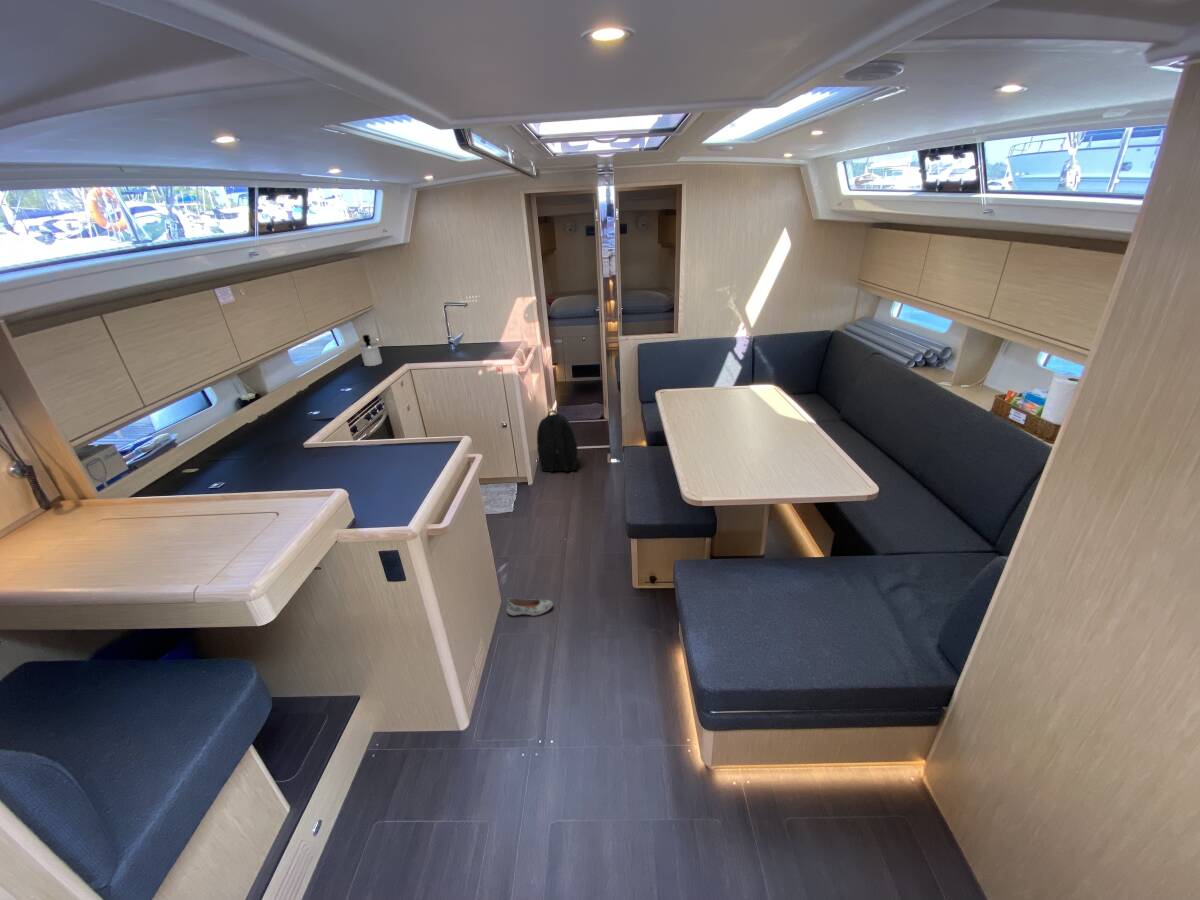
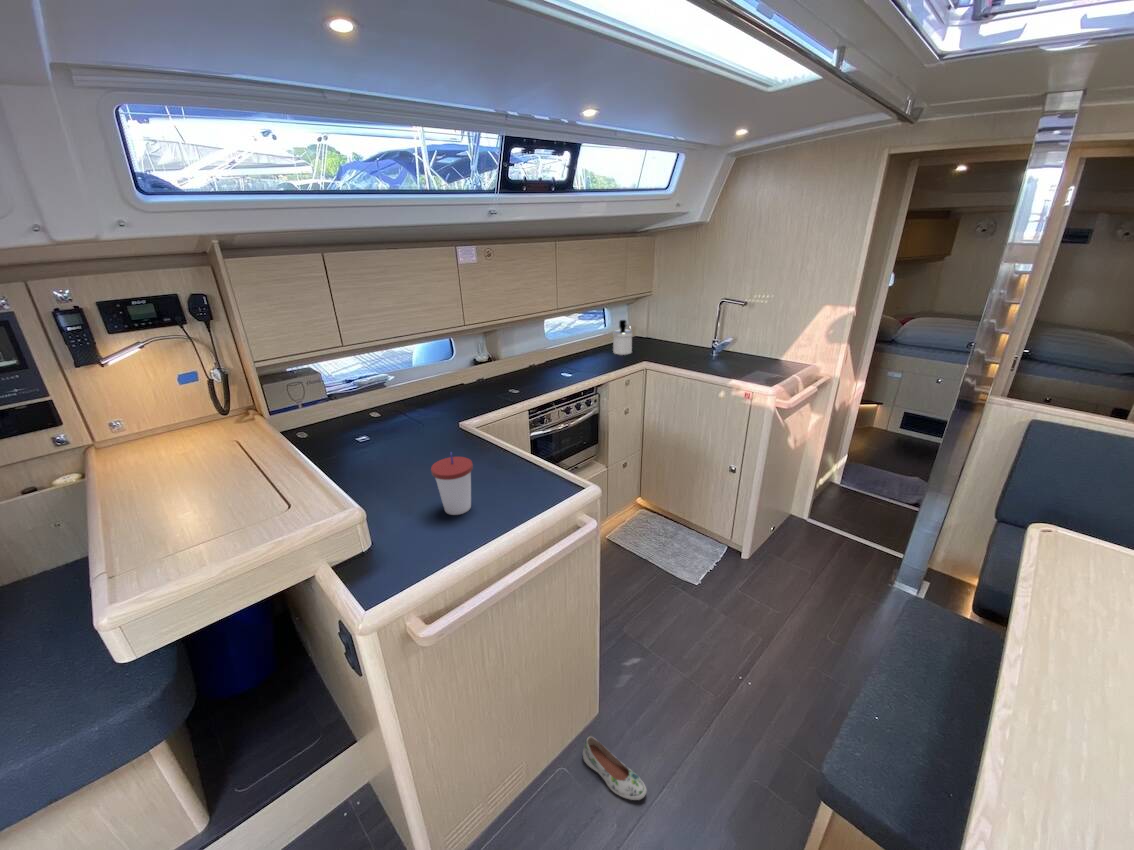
backpack: present [537,410,578,471] -> none [769,473,839,569]
cup: none [373,433,406,476] -> present [431,453,473,515]

